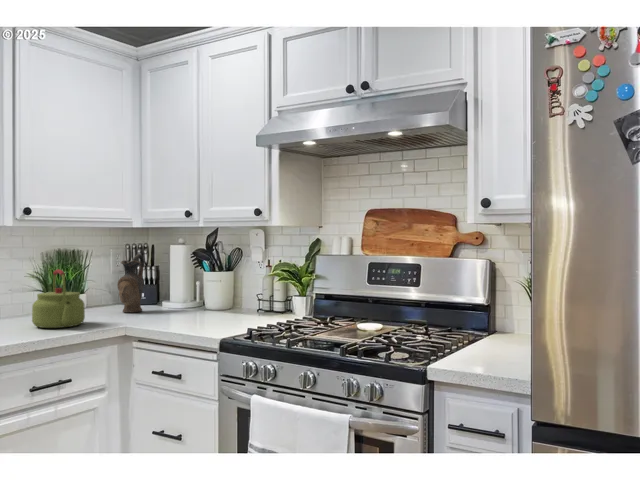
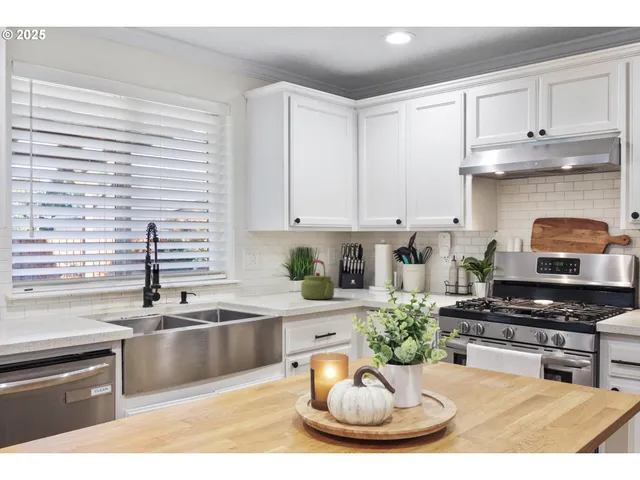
ceramic pitcher: present [117,254,144,312] -> none [344,250,361,292]

